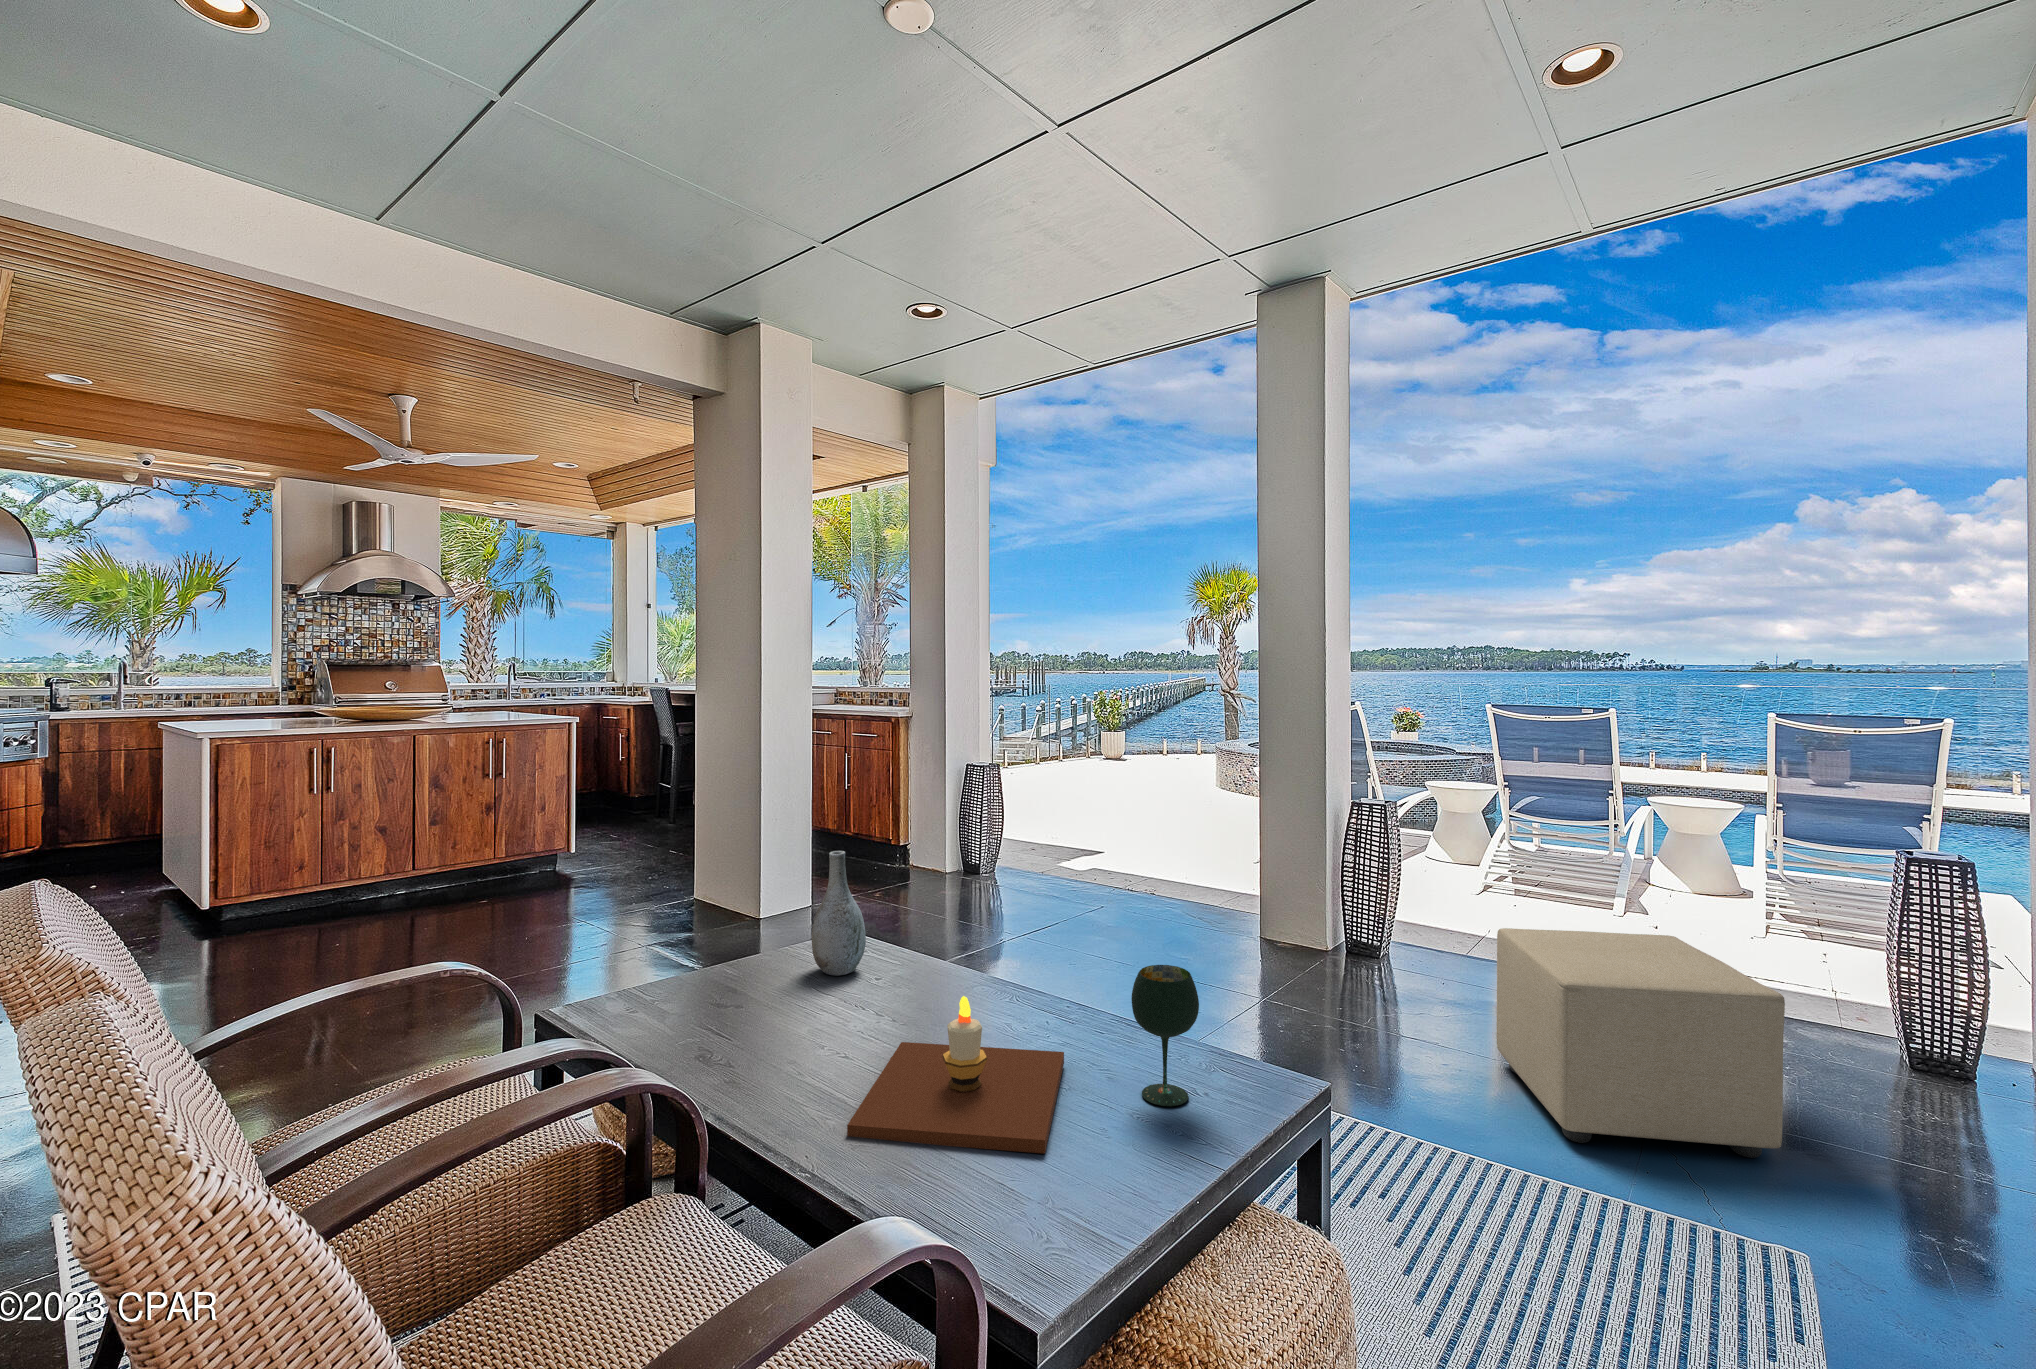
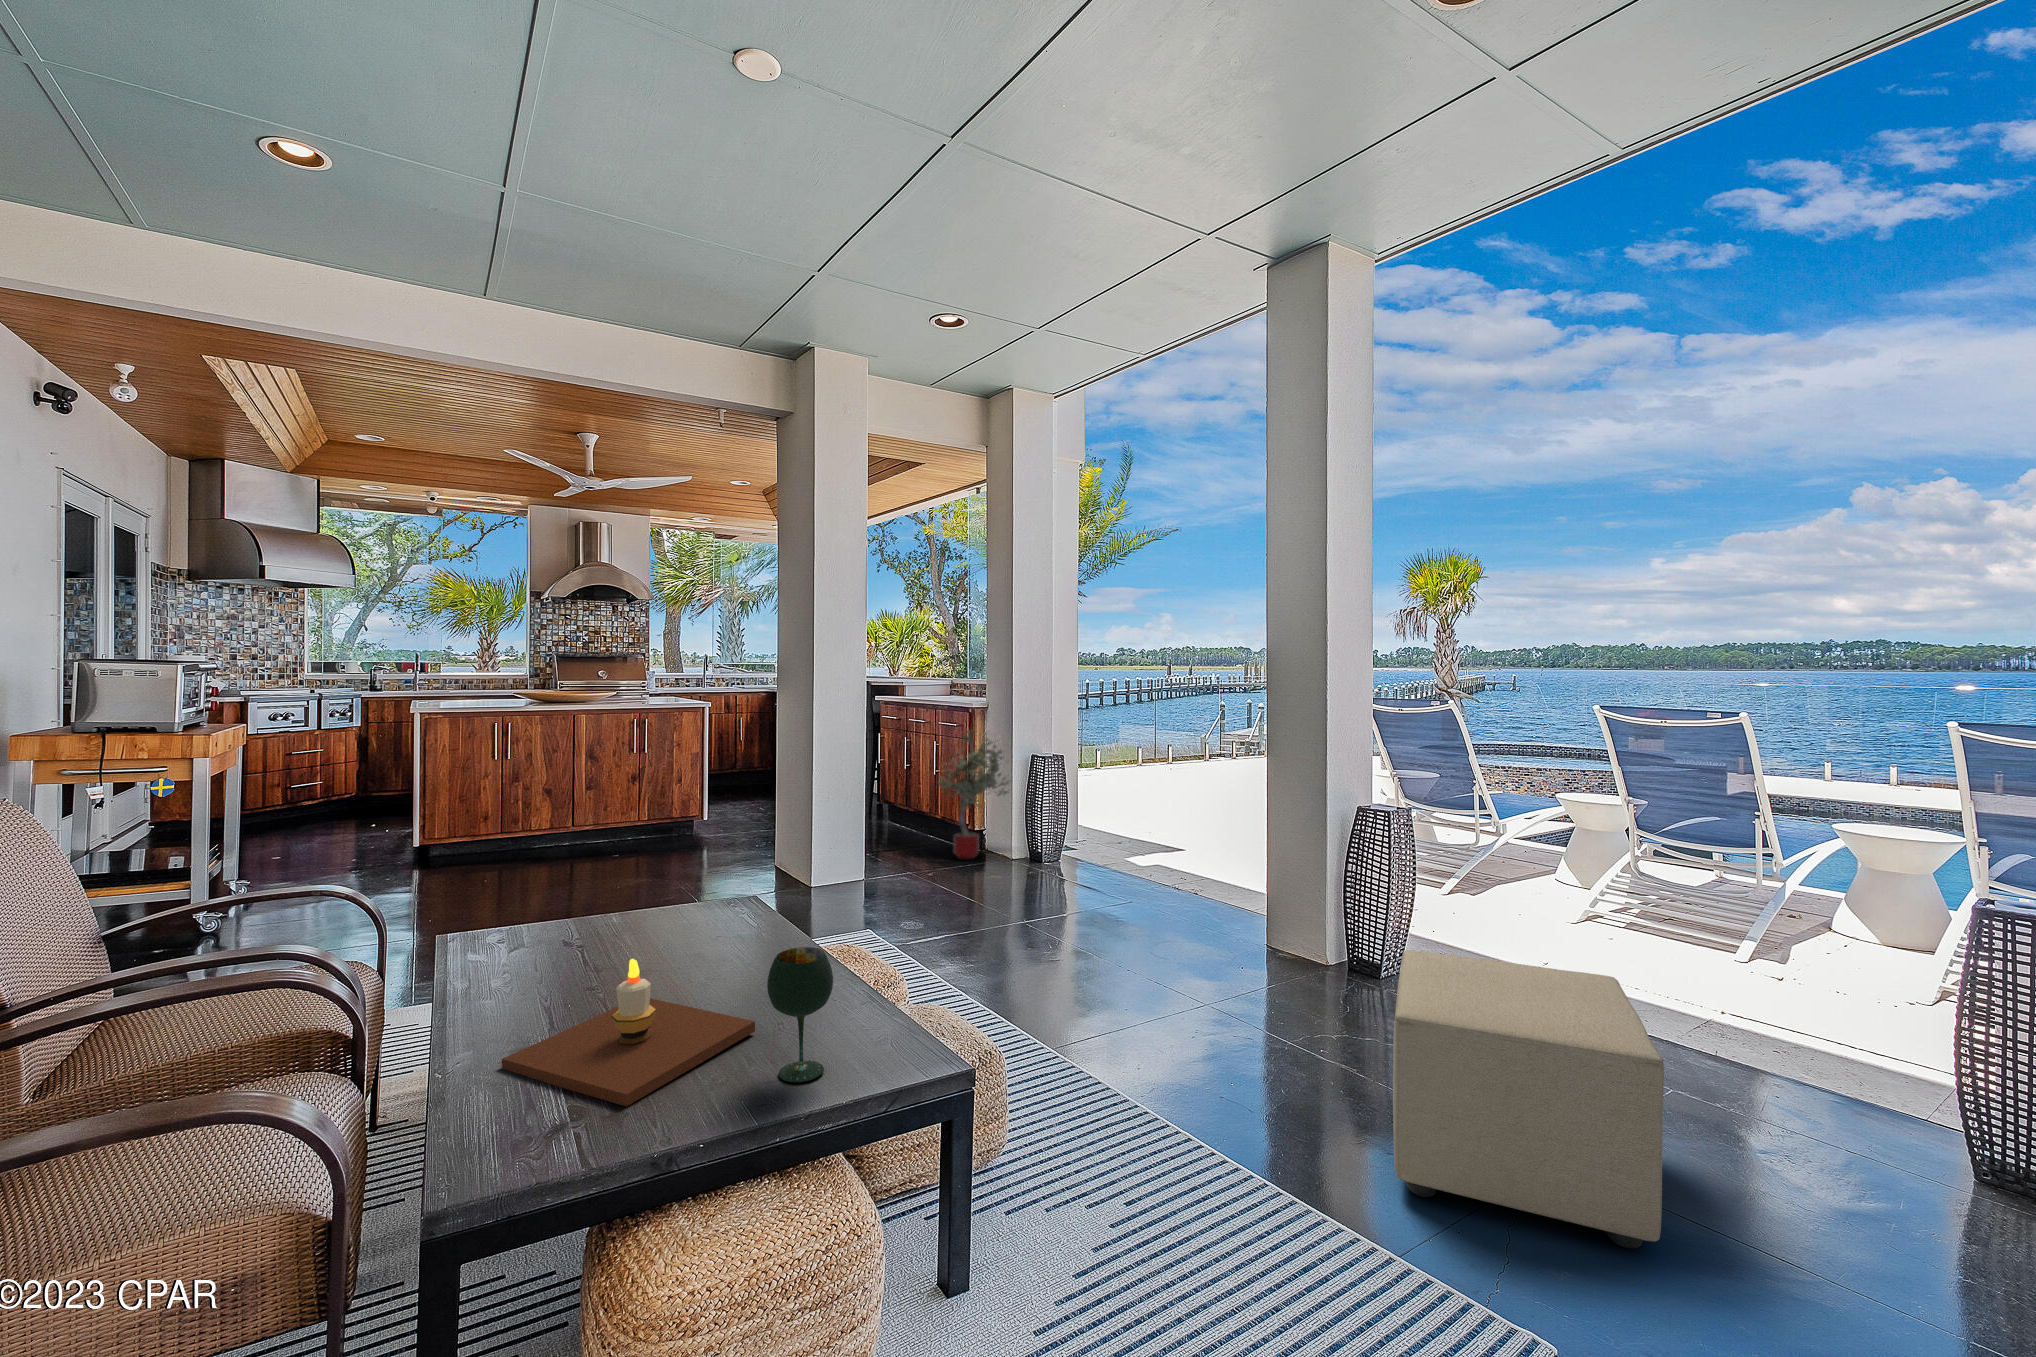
potted tree: none [865,742,956,882] -> present [938,730,1011,860]
vase: present [812,851,866,976] -> none [667,825,718,935]

